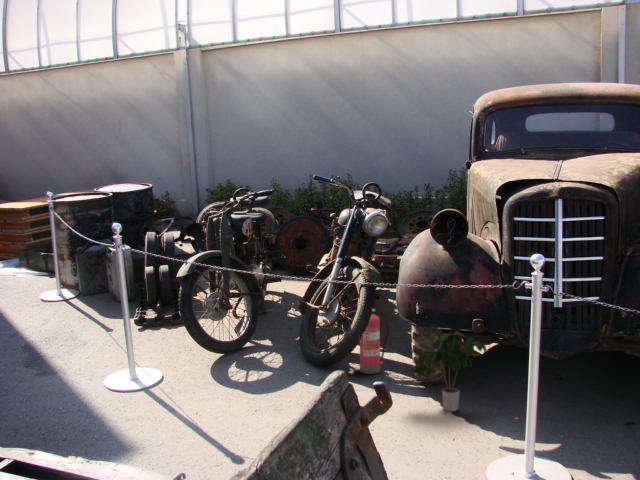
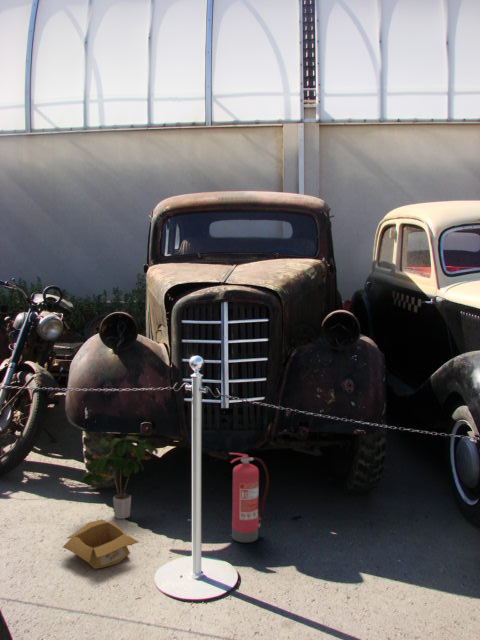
fire extinguisher: present [357,304,389,374] -> present [230,453,269,543]
cardboard box: none [399,409,473,452] -> present [63,520,138,569]

